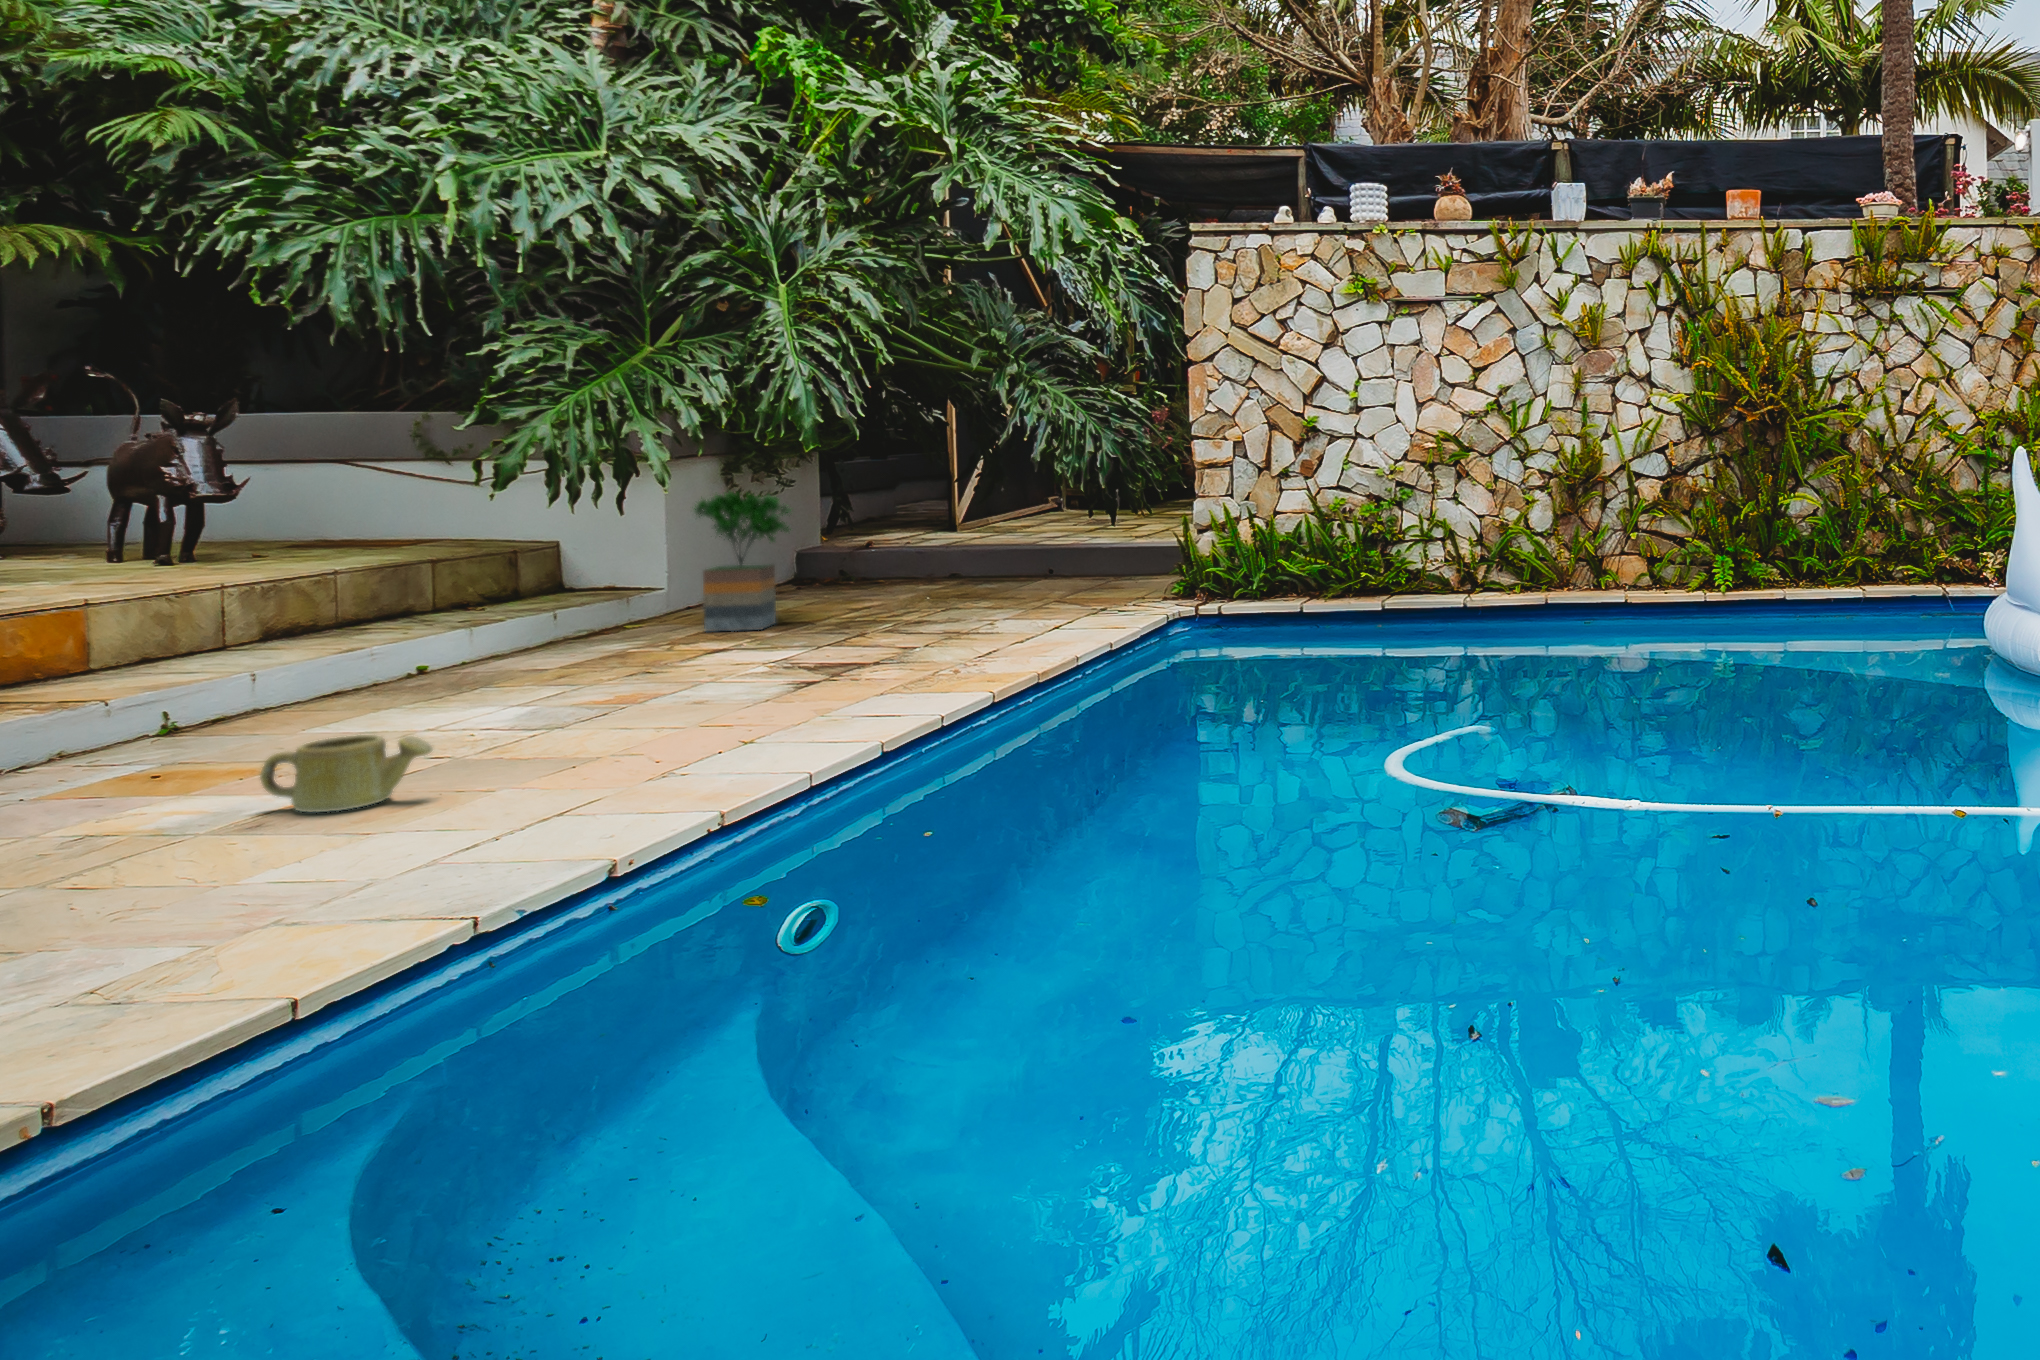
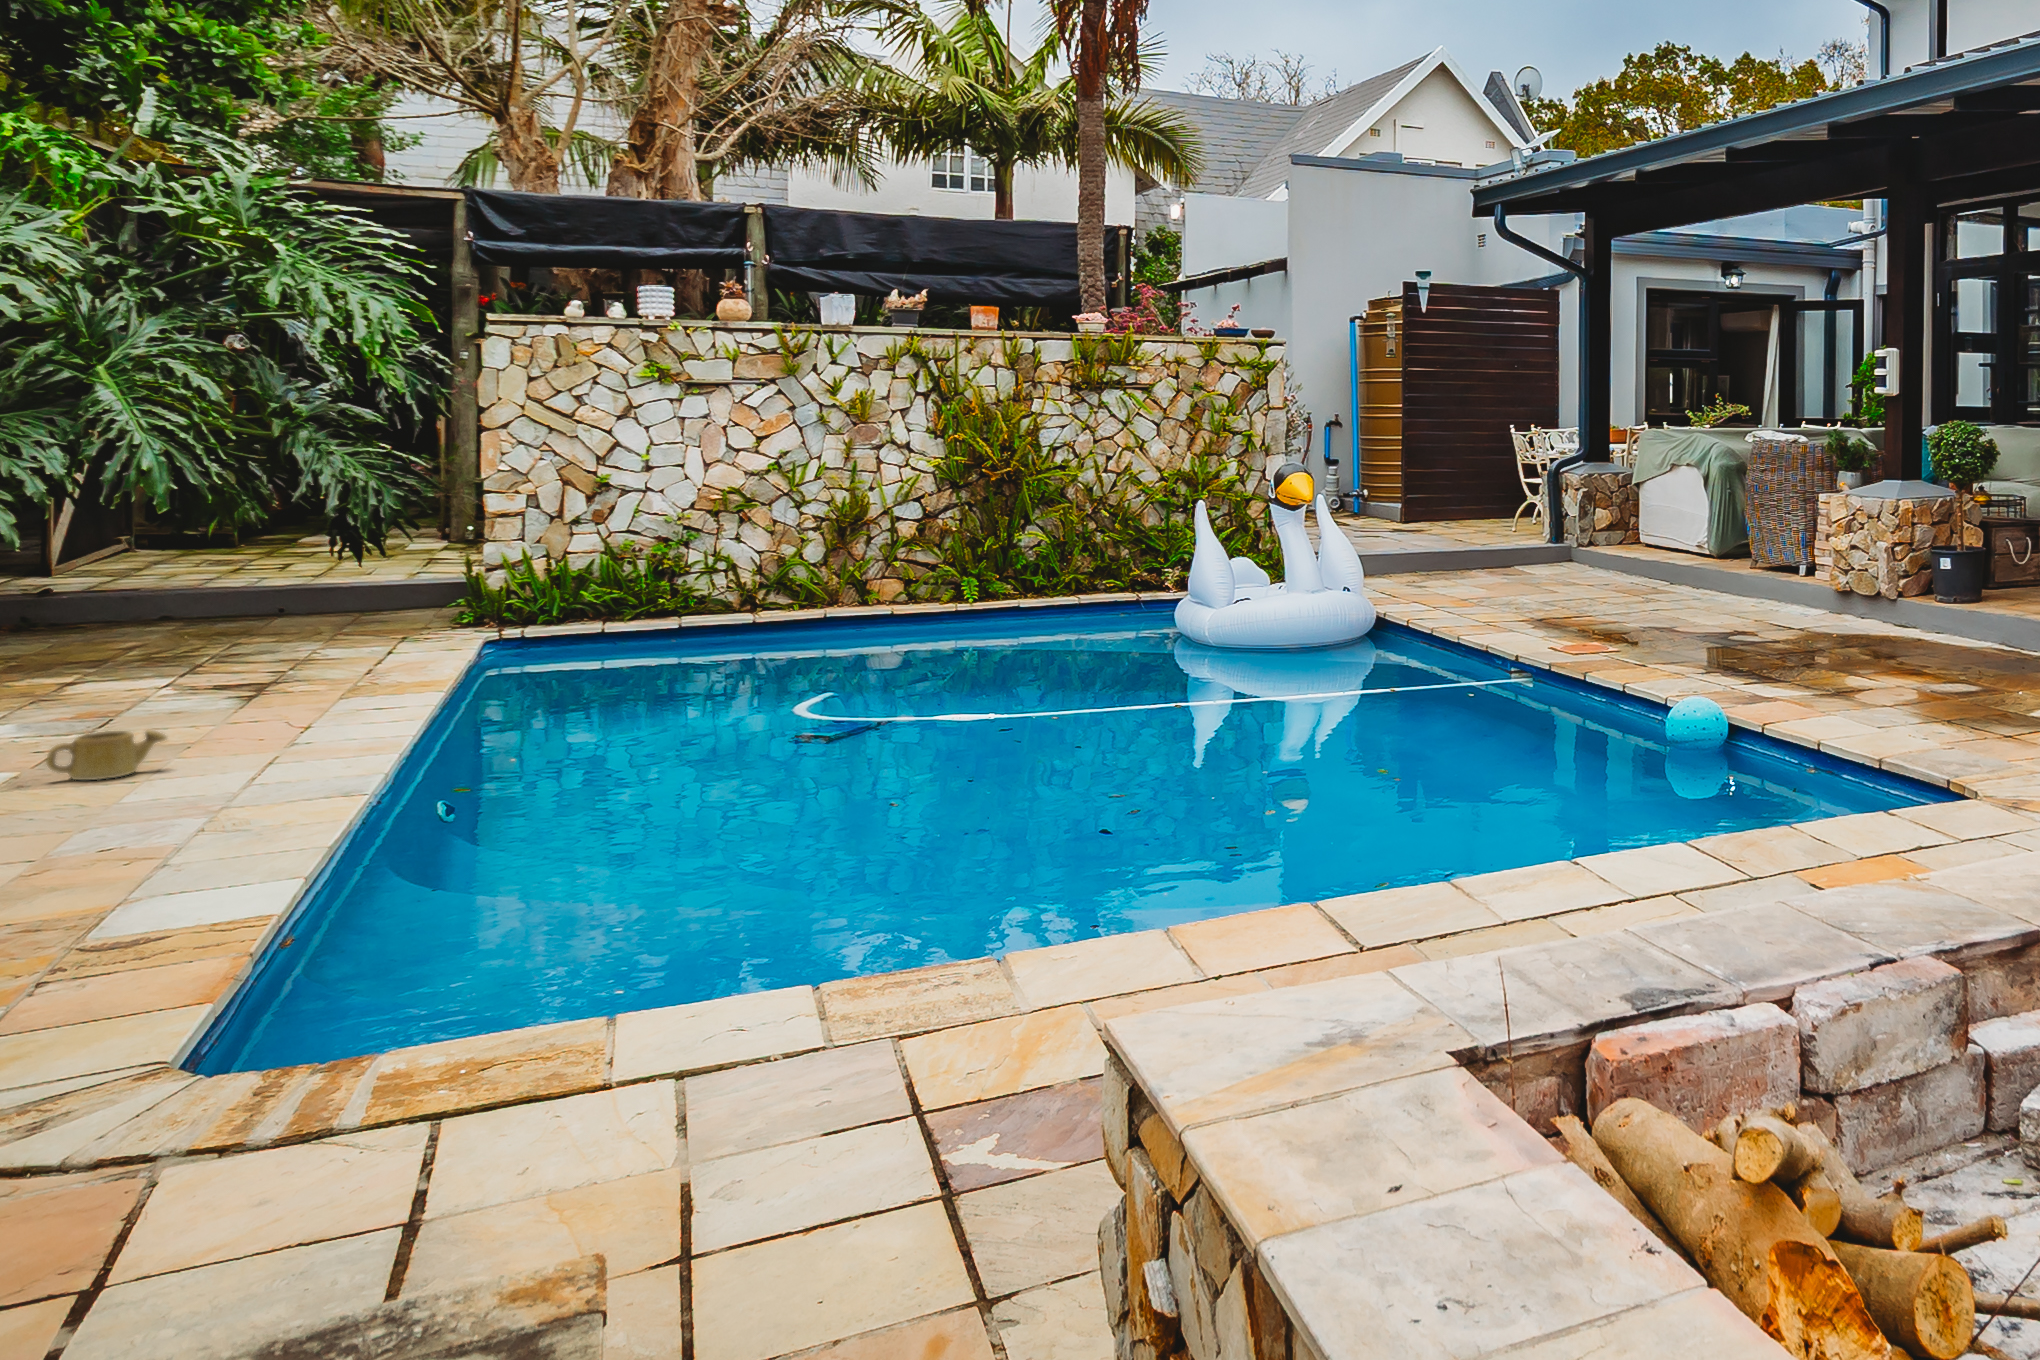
potted tree: present [694,491,791,632] -> none [48,551,160,671]

